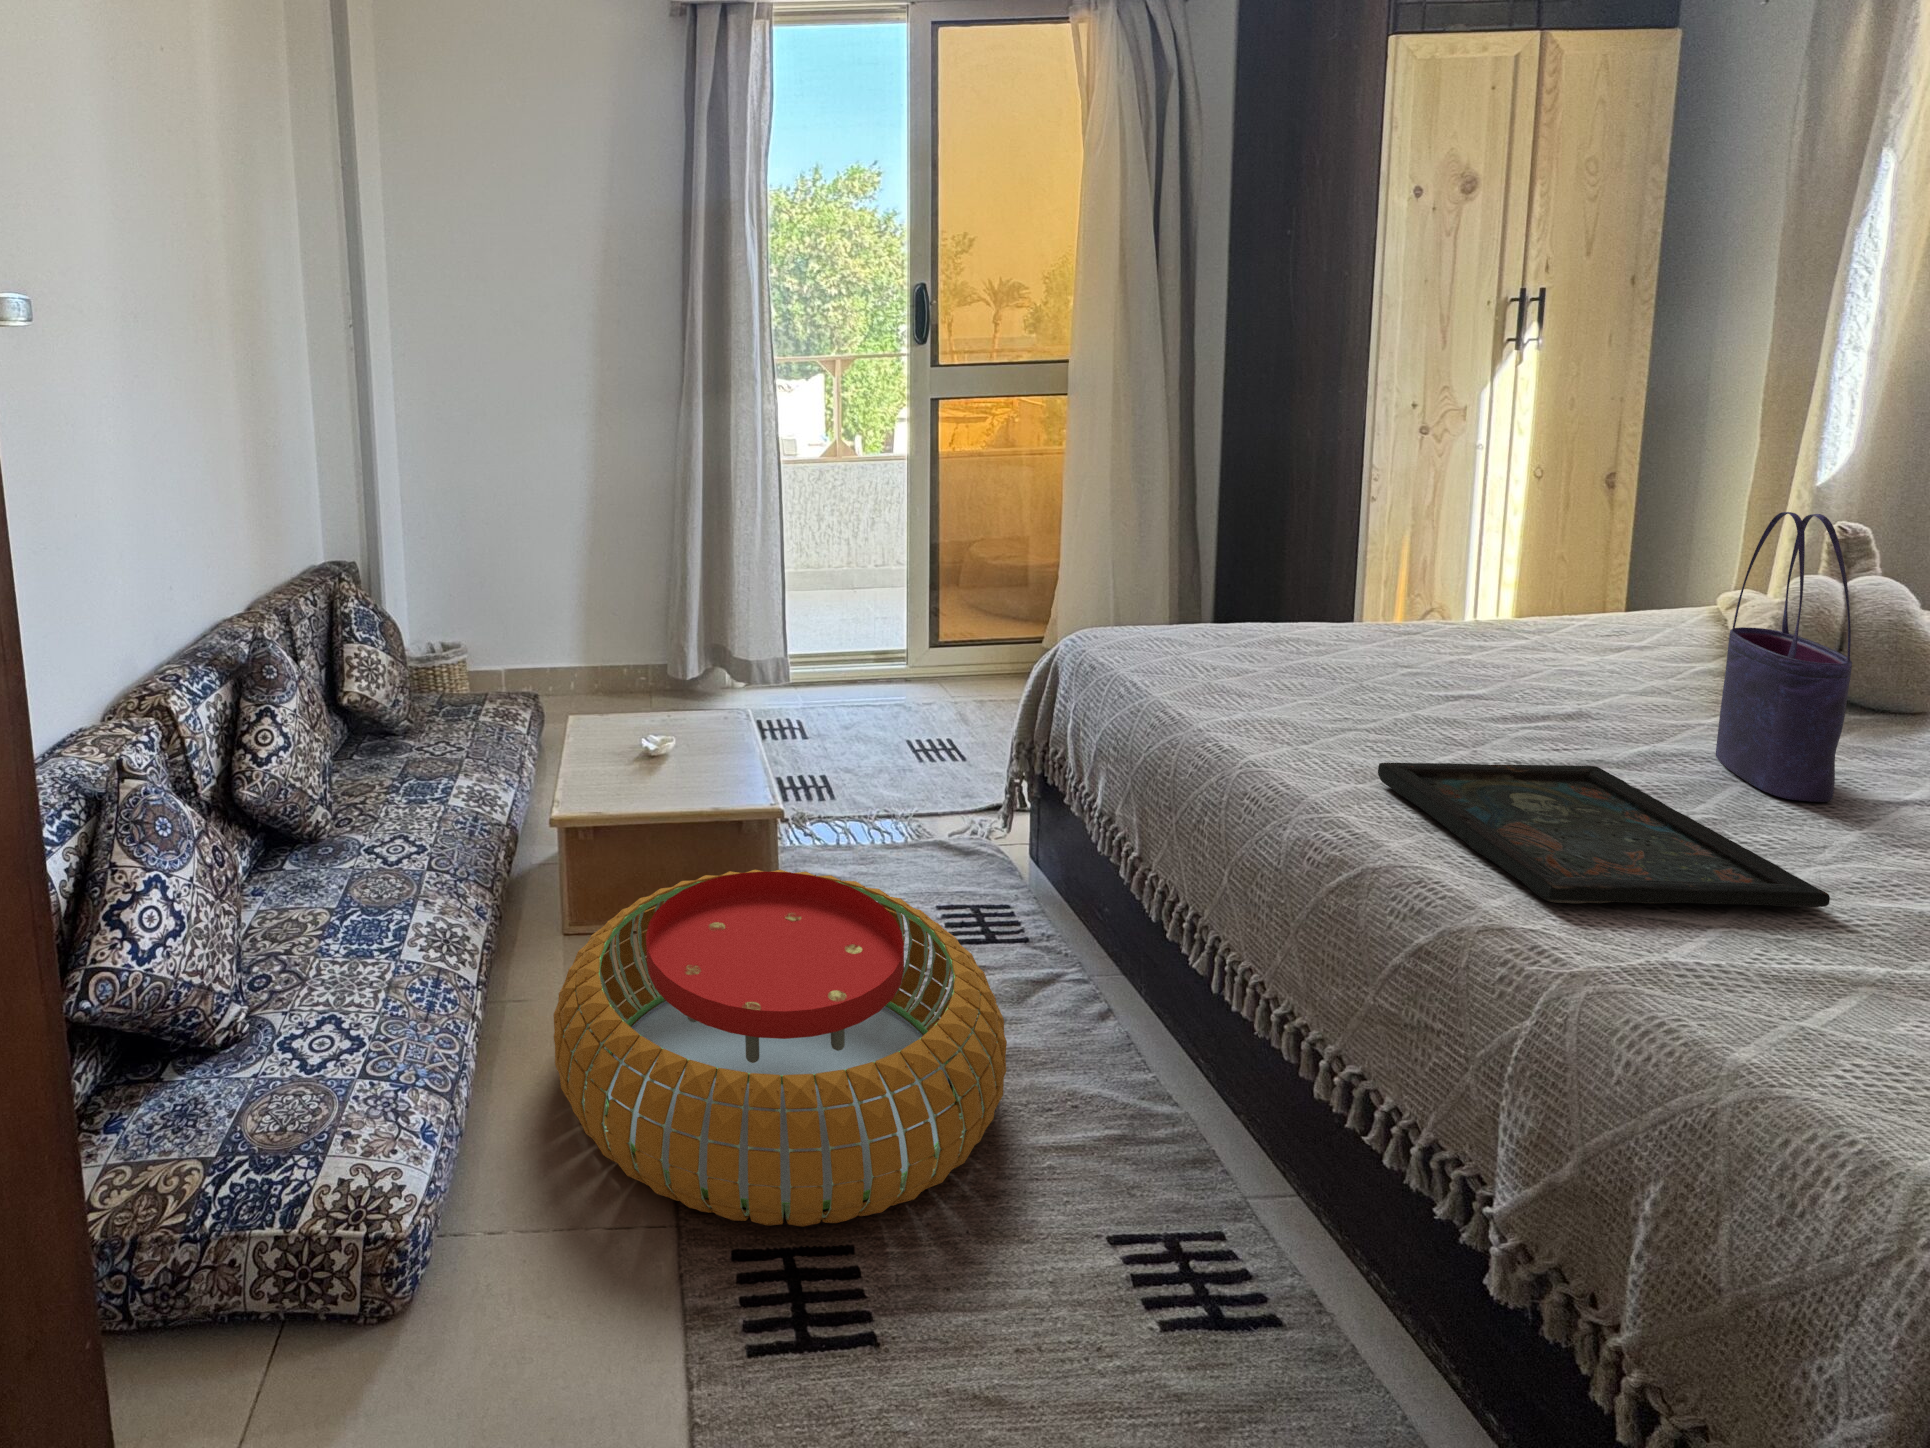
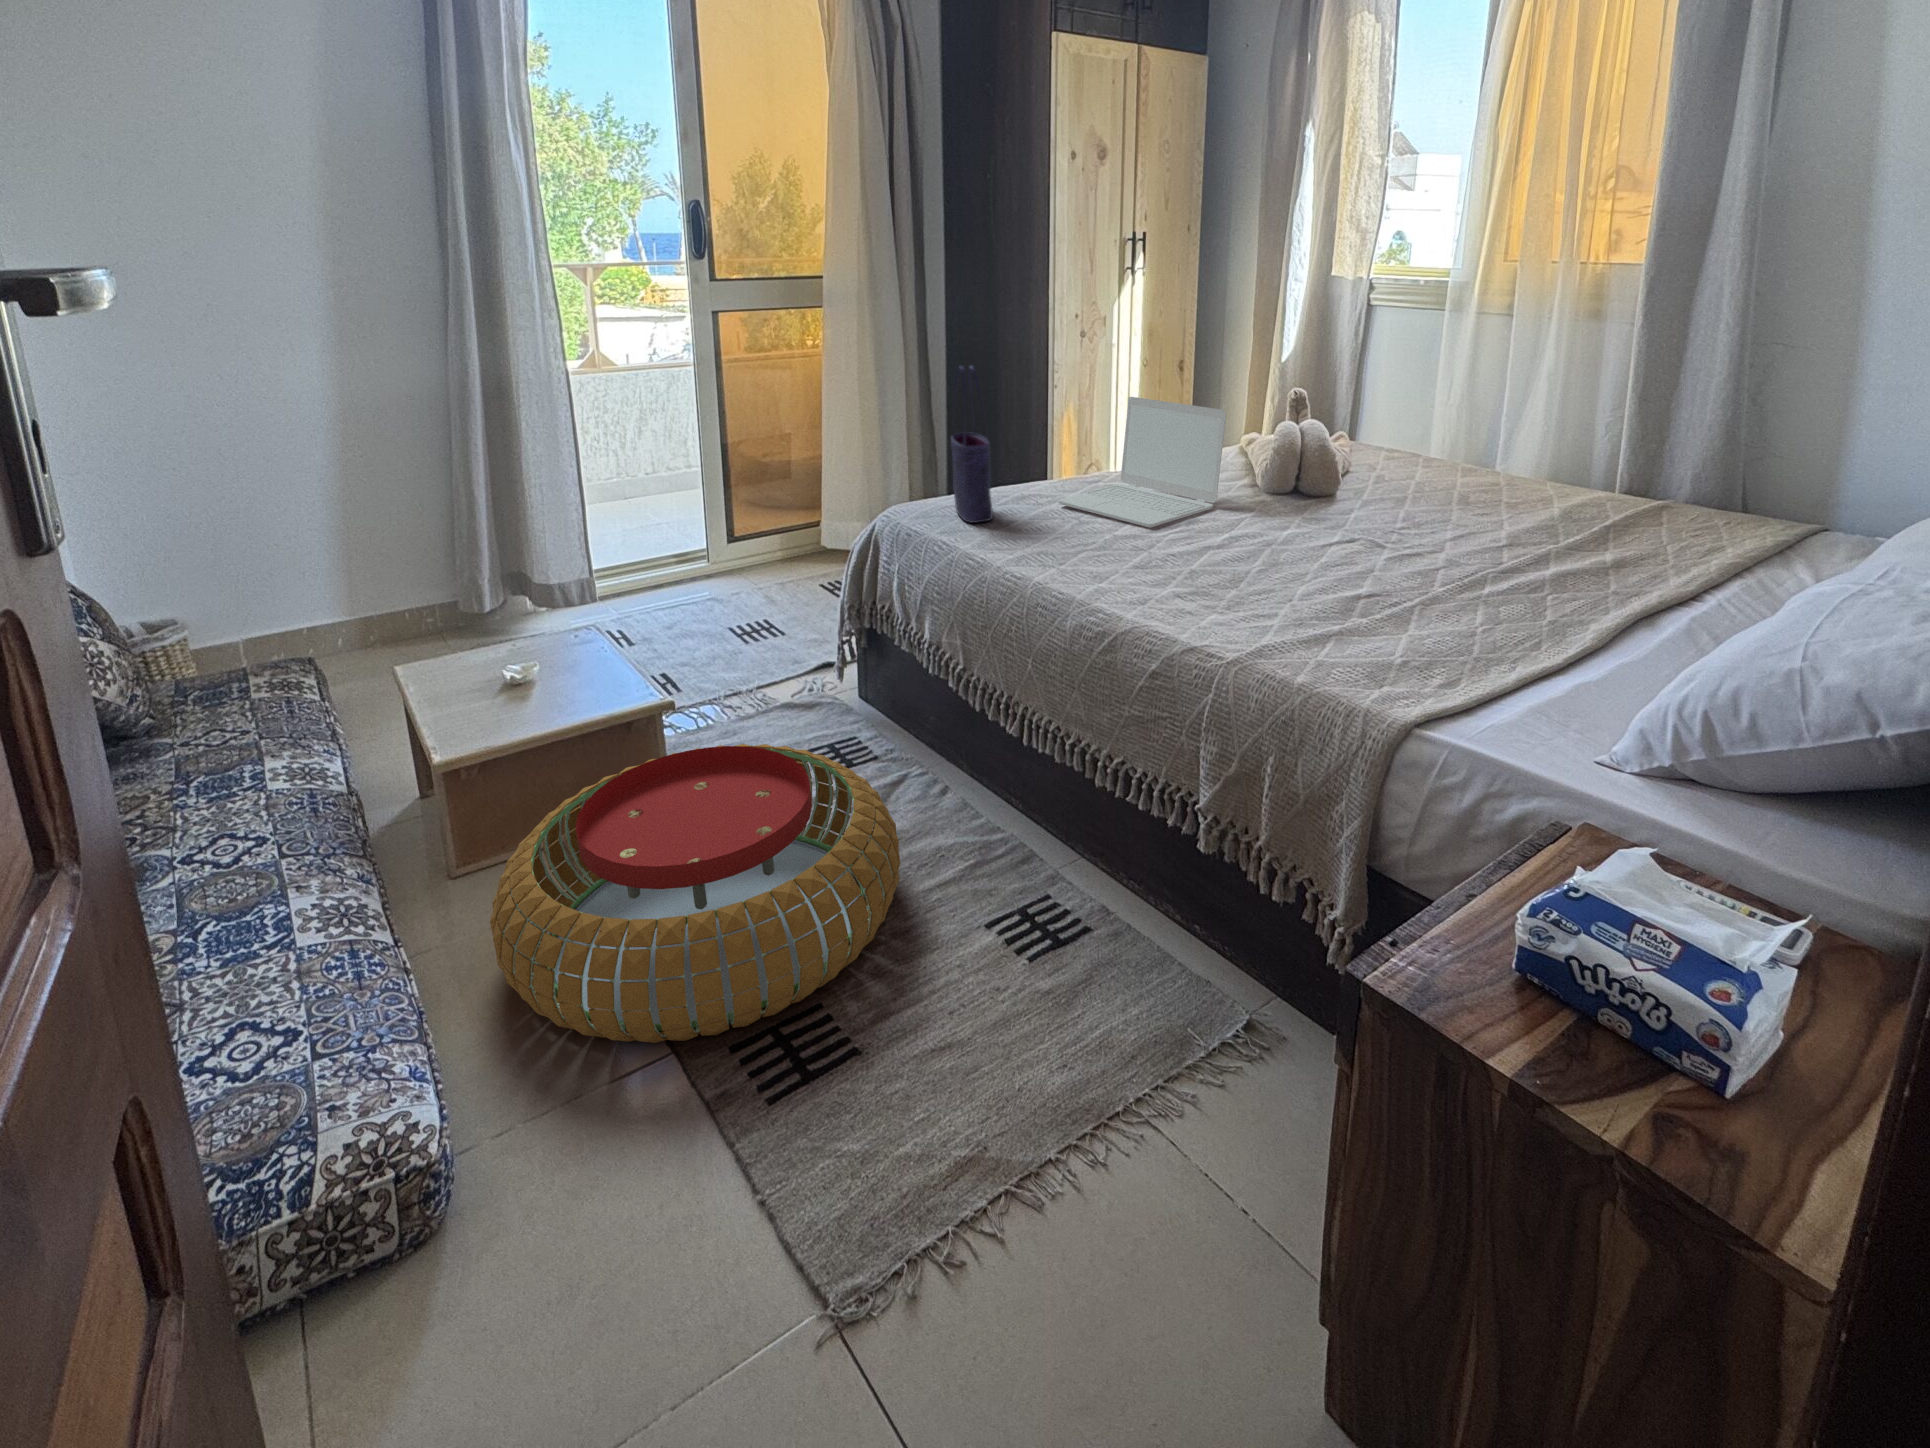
tote bag: present [1716,512,1852,802] -> present [951,366,993,523]
laptop: none [1324,538,1634,733] -> present [1058,397,1226,528]
tray: present [1378,763,1830,907] -> none [1115,532,1342,613]

